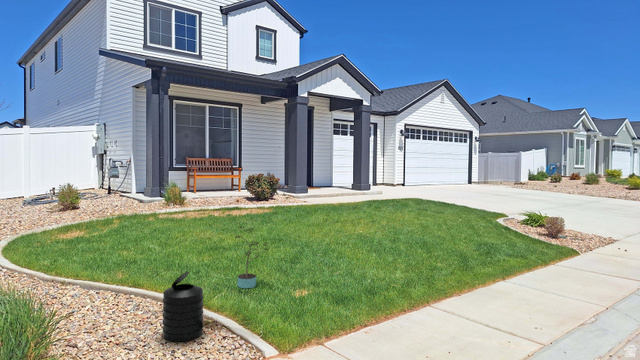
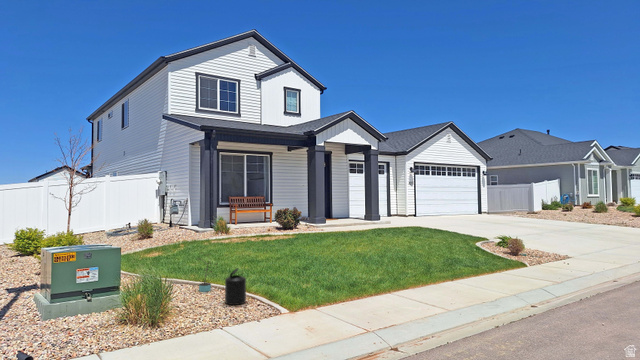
potted plant: present [235,226,268,288] -> present [196,253,218,292]

